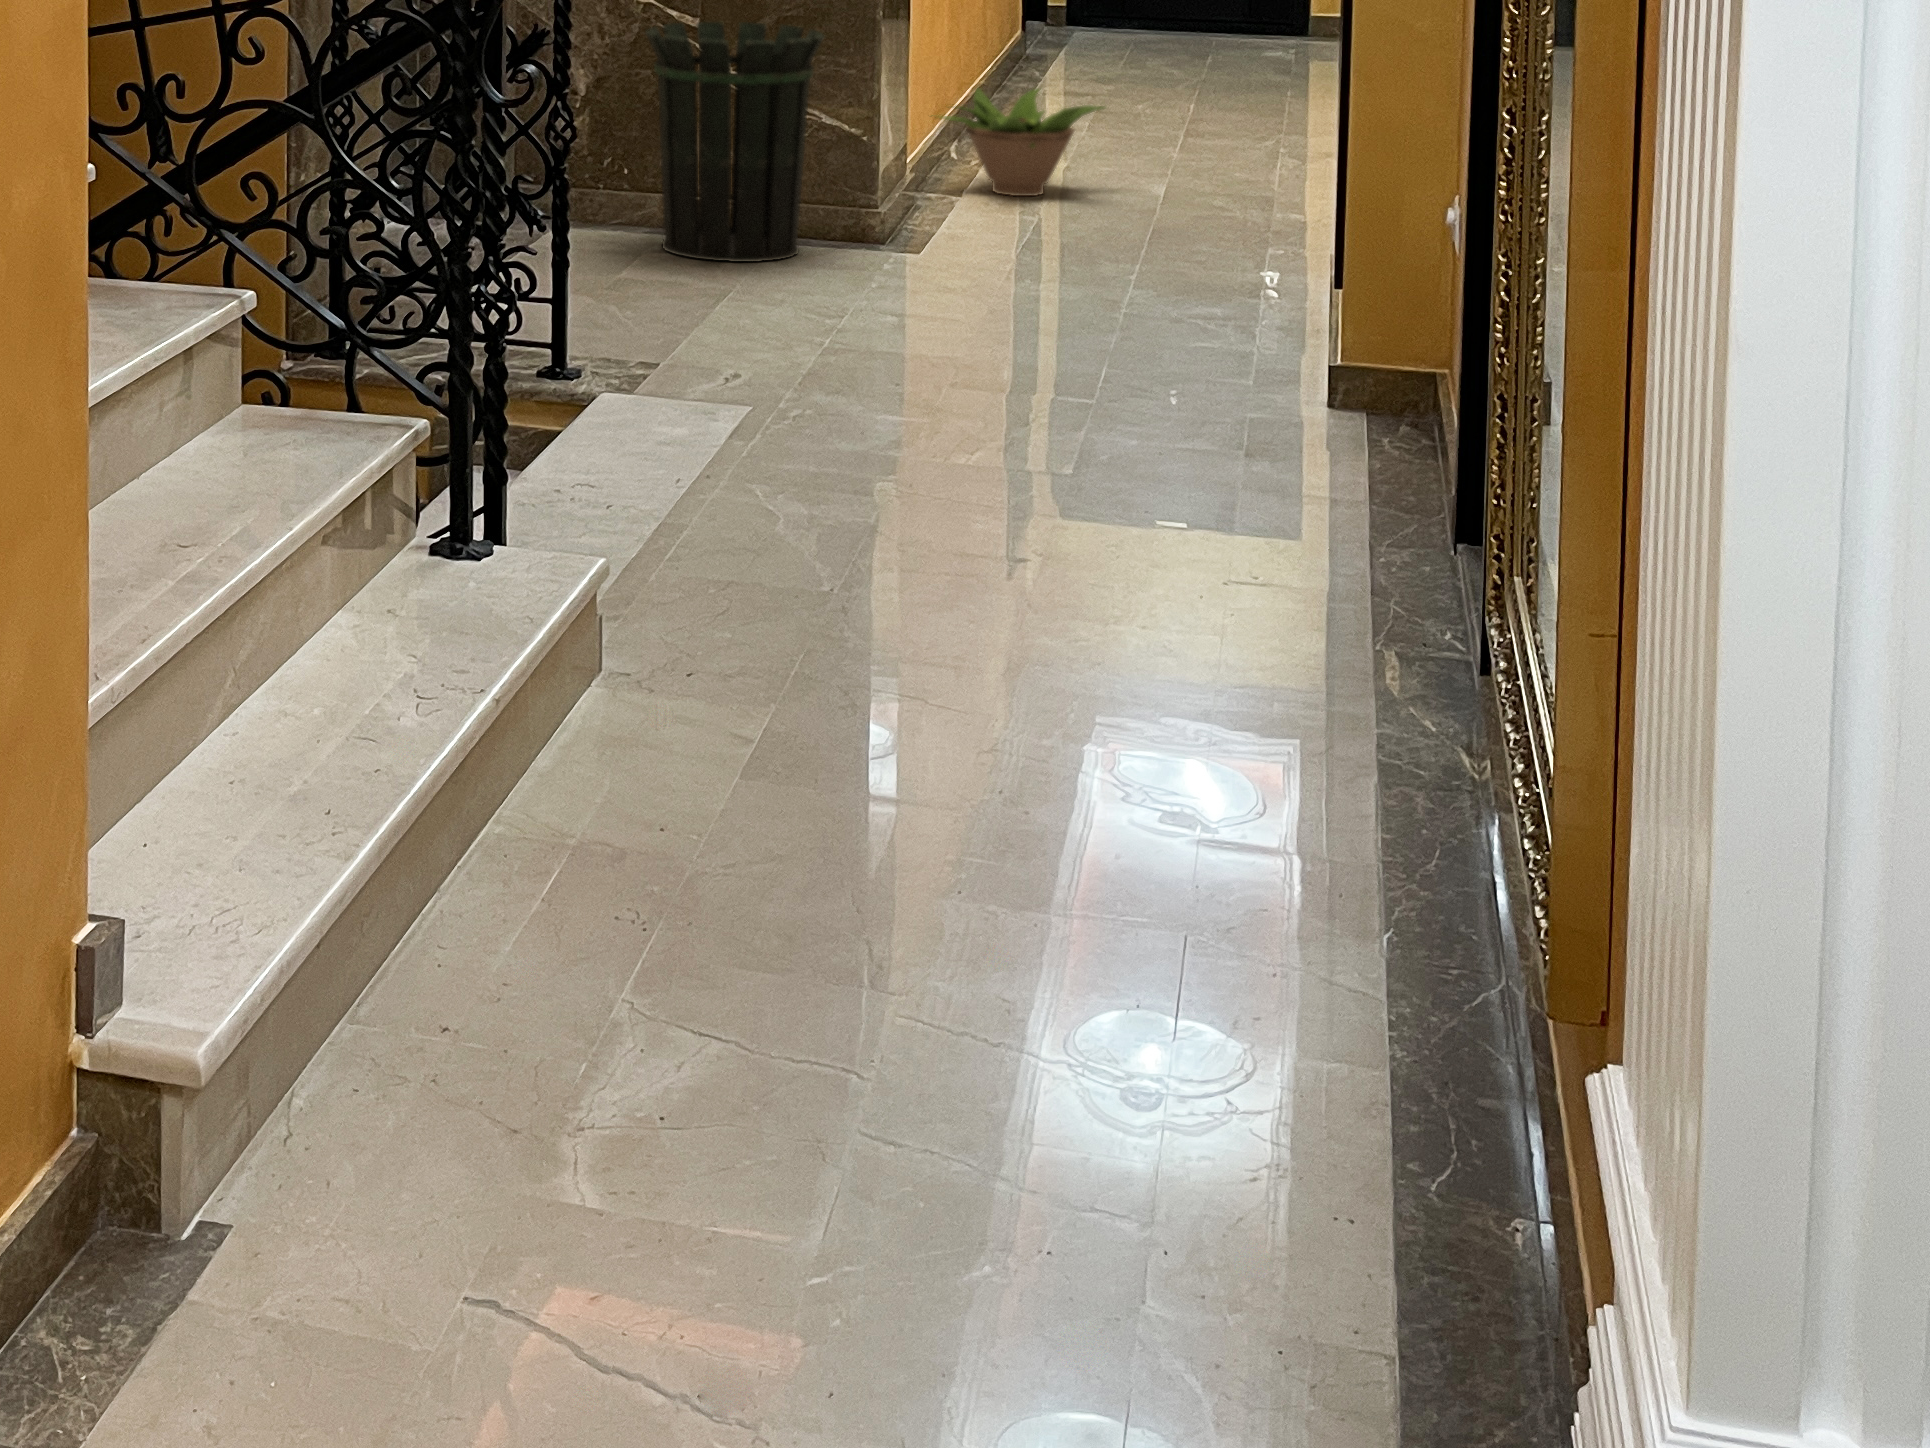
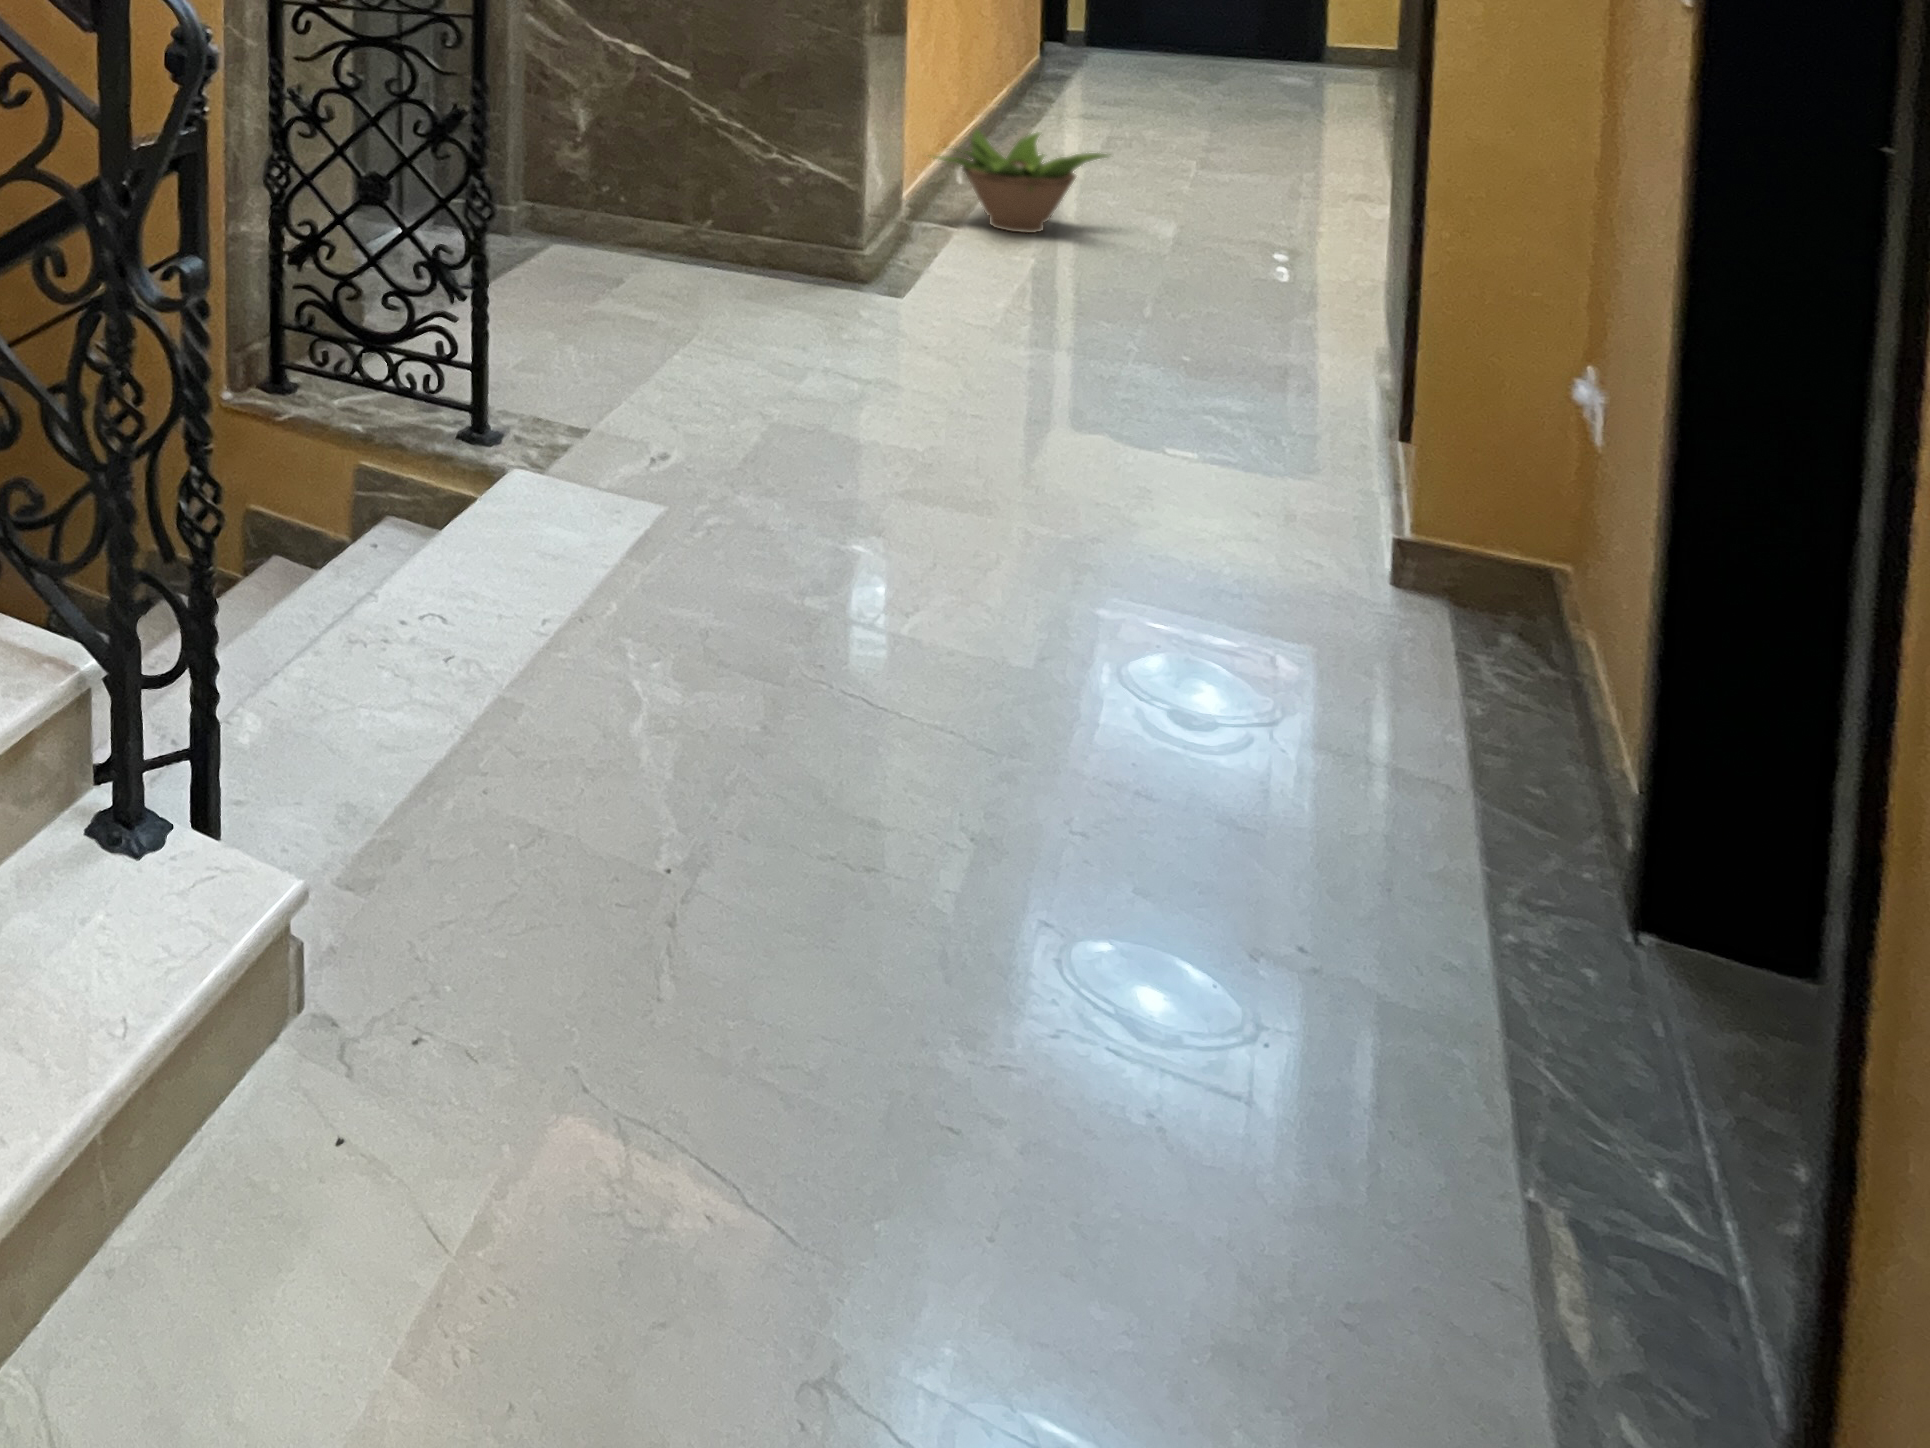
waste bin: present [646,22,824,262] -> none [625,76,801,297]

